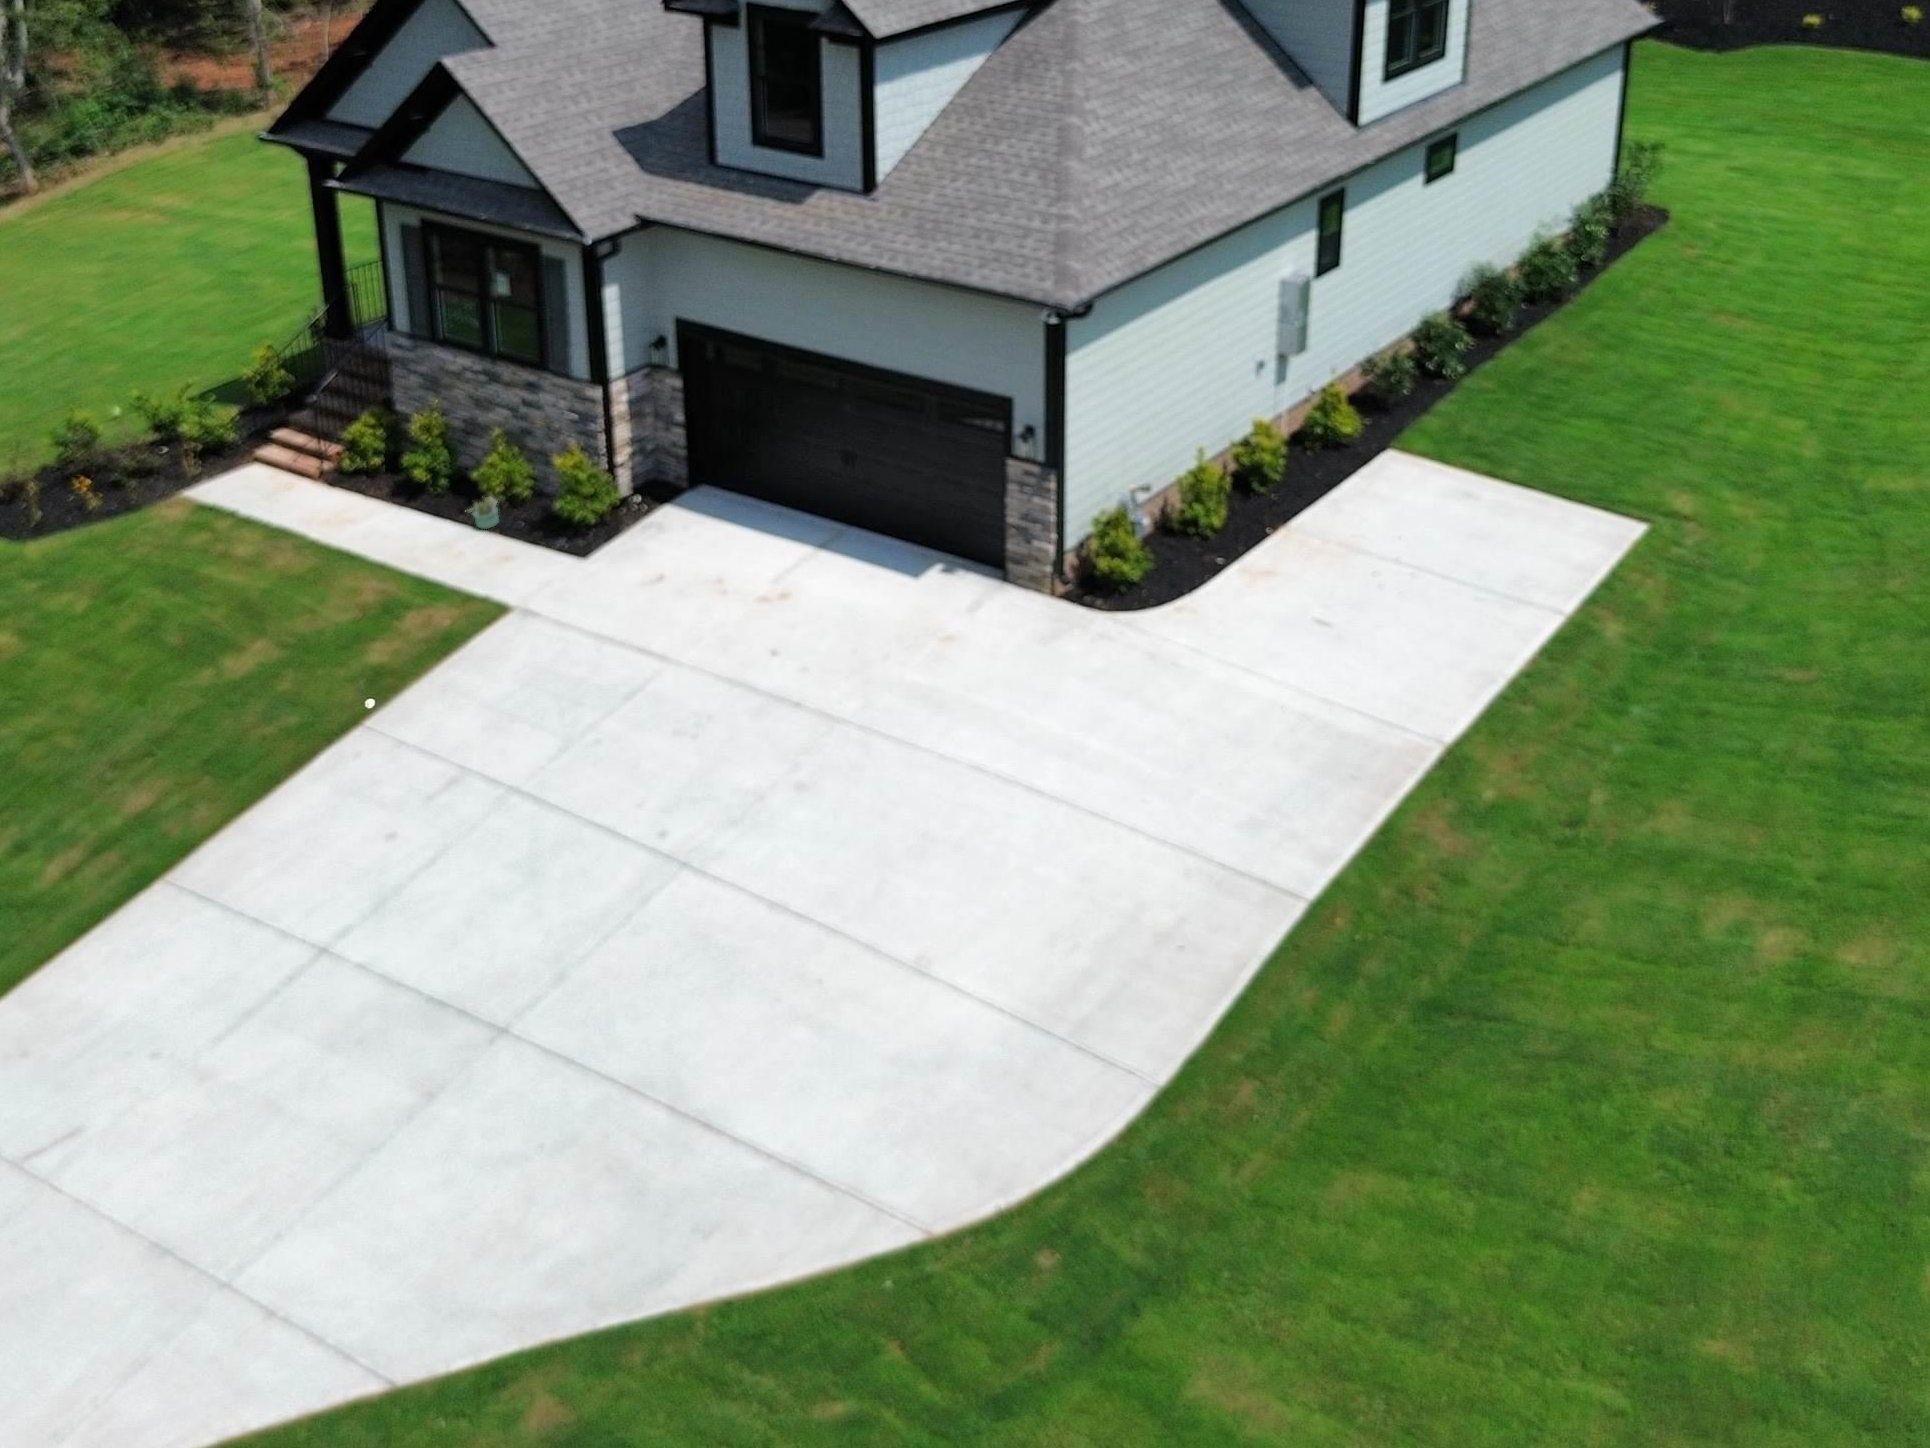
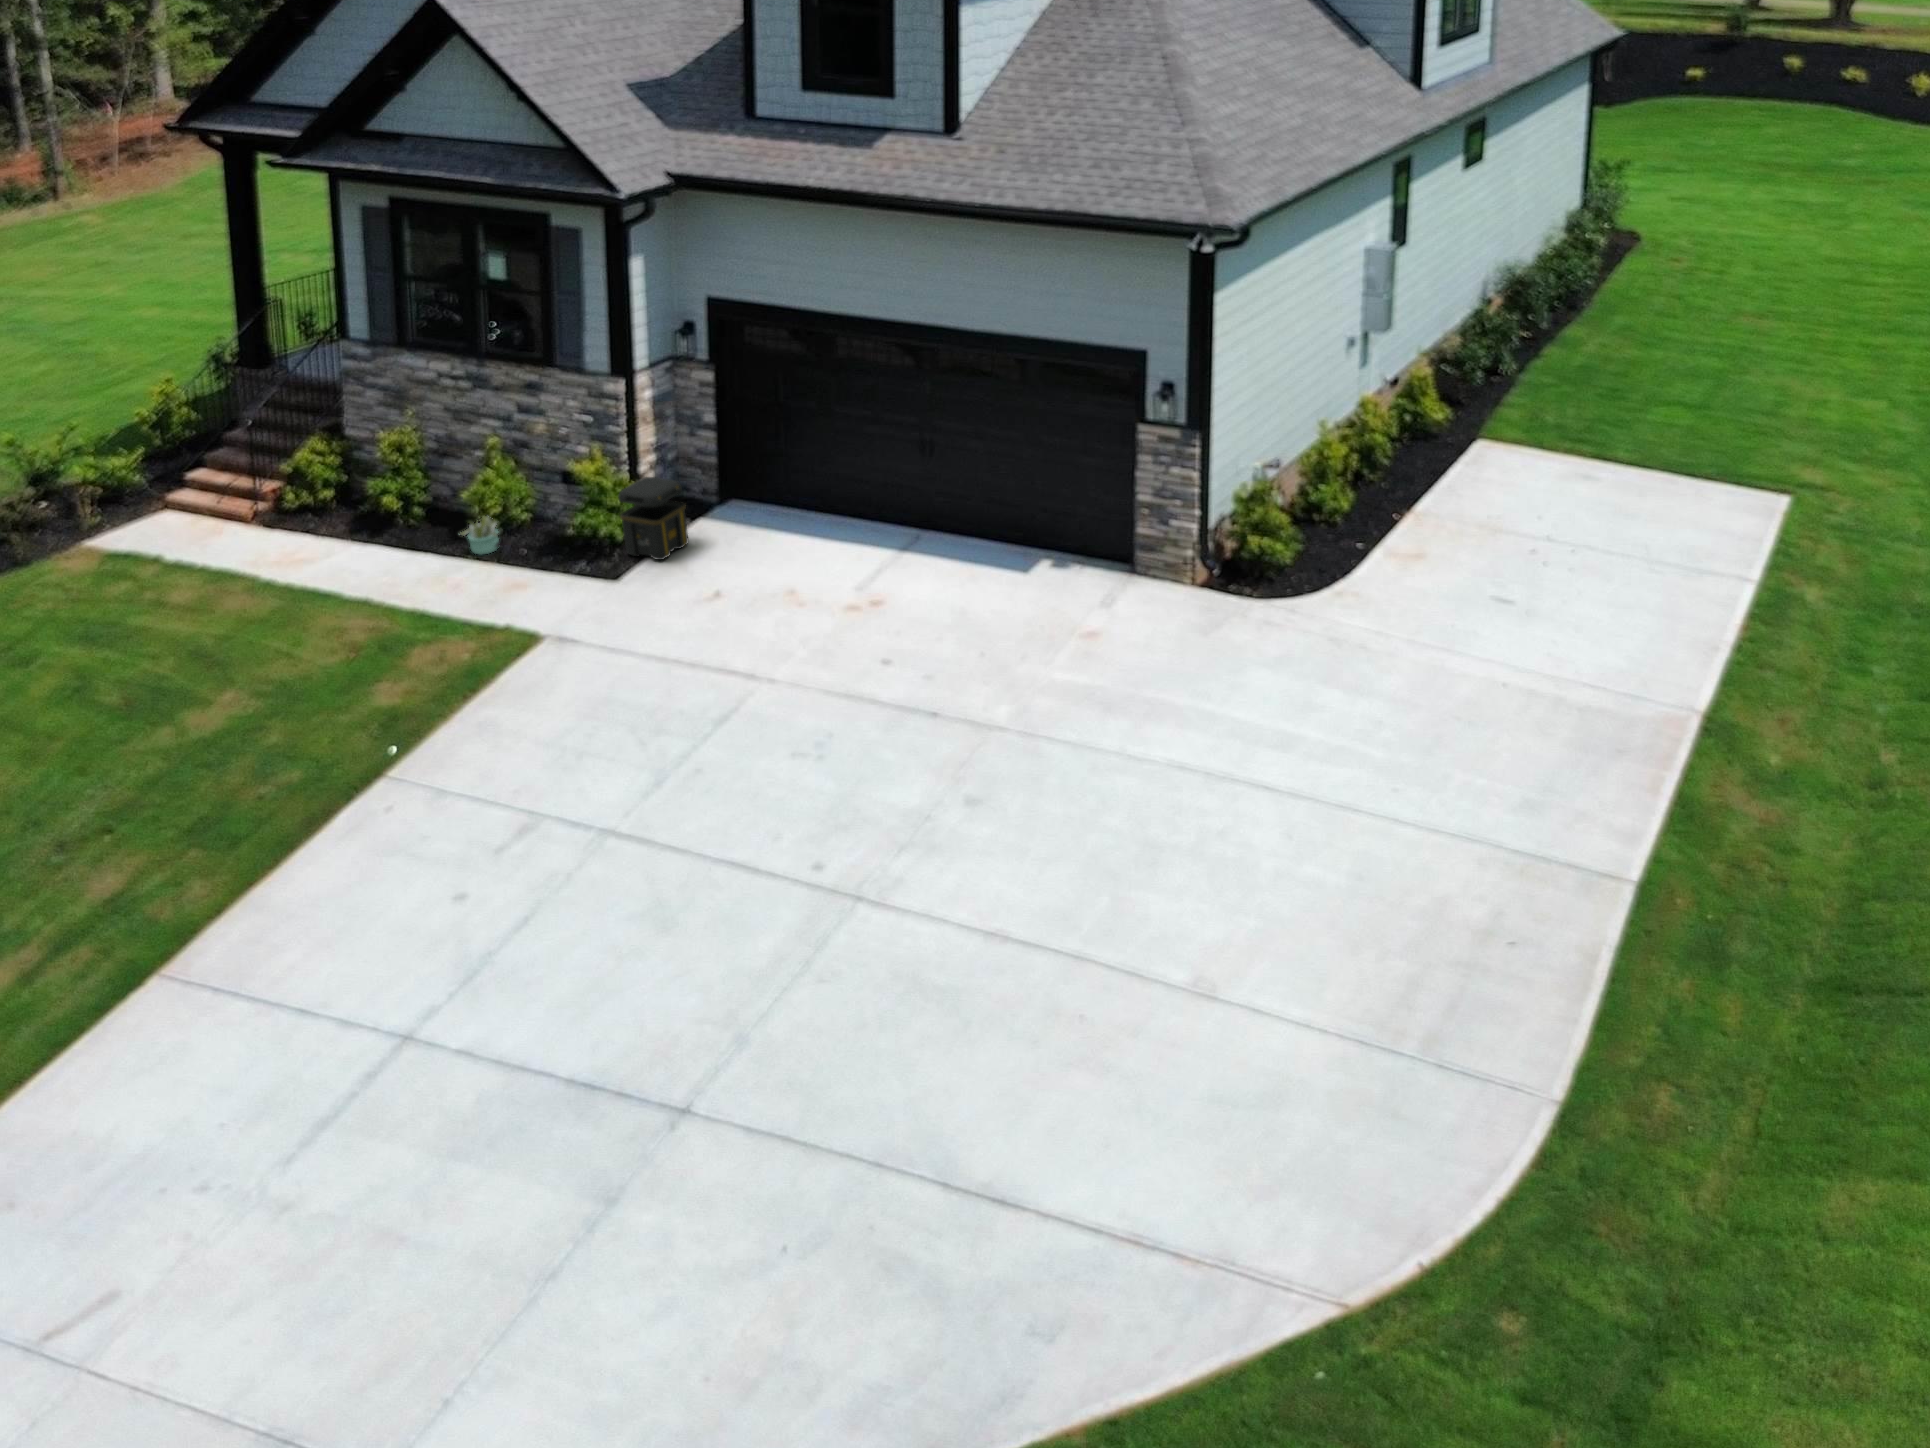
toolbox: none [587,473,648,545] -> present [618,477,688,560]

